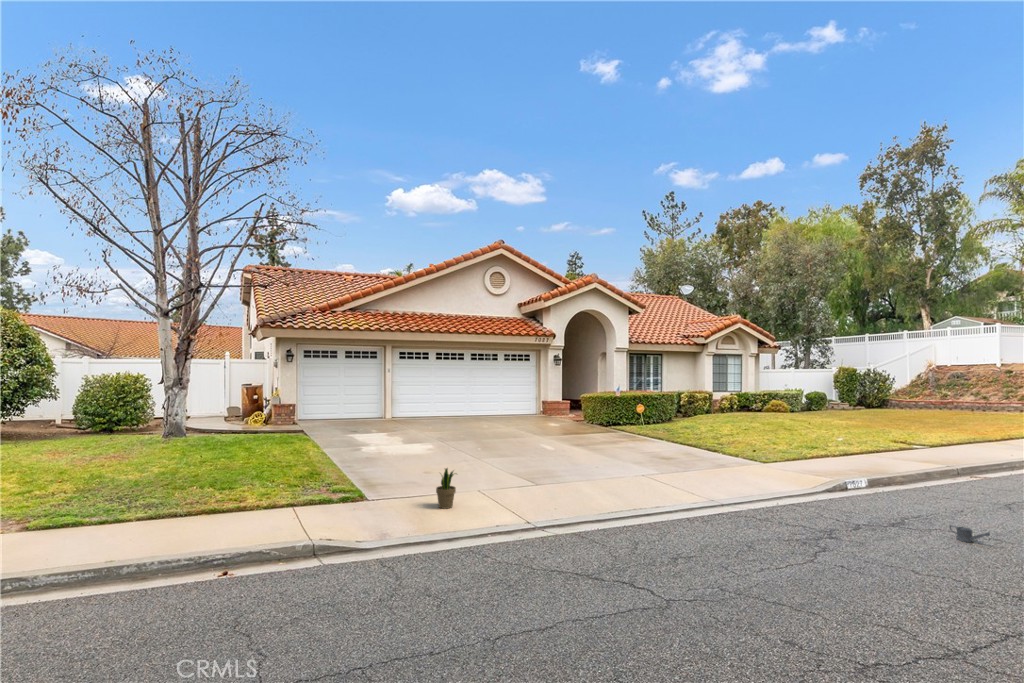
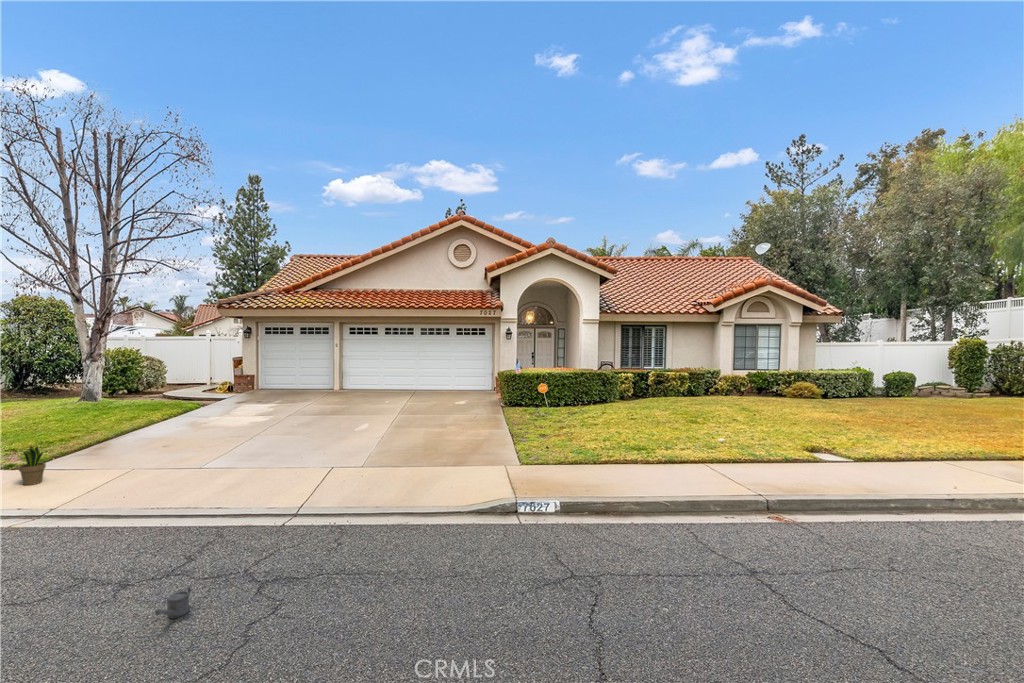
watering can: present [950,526,990,542] -> present [155,587,191,619]

